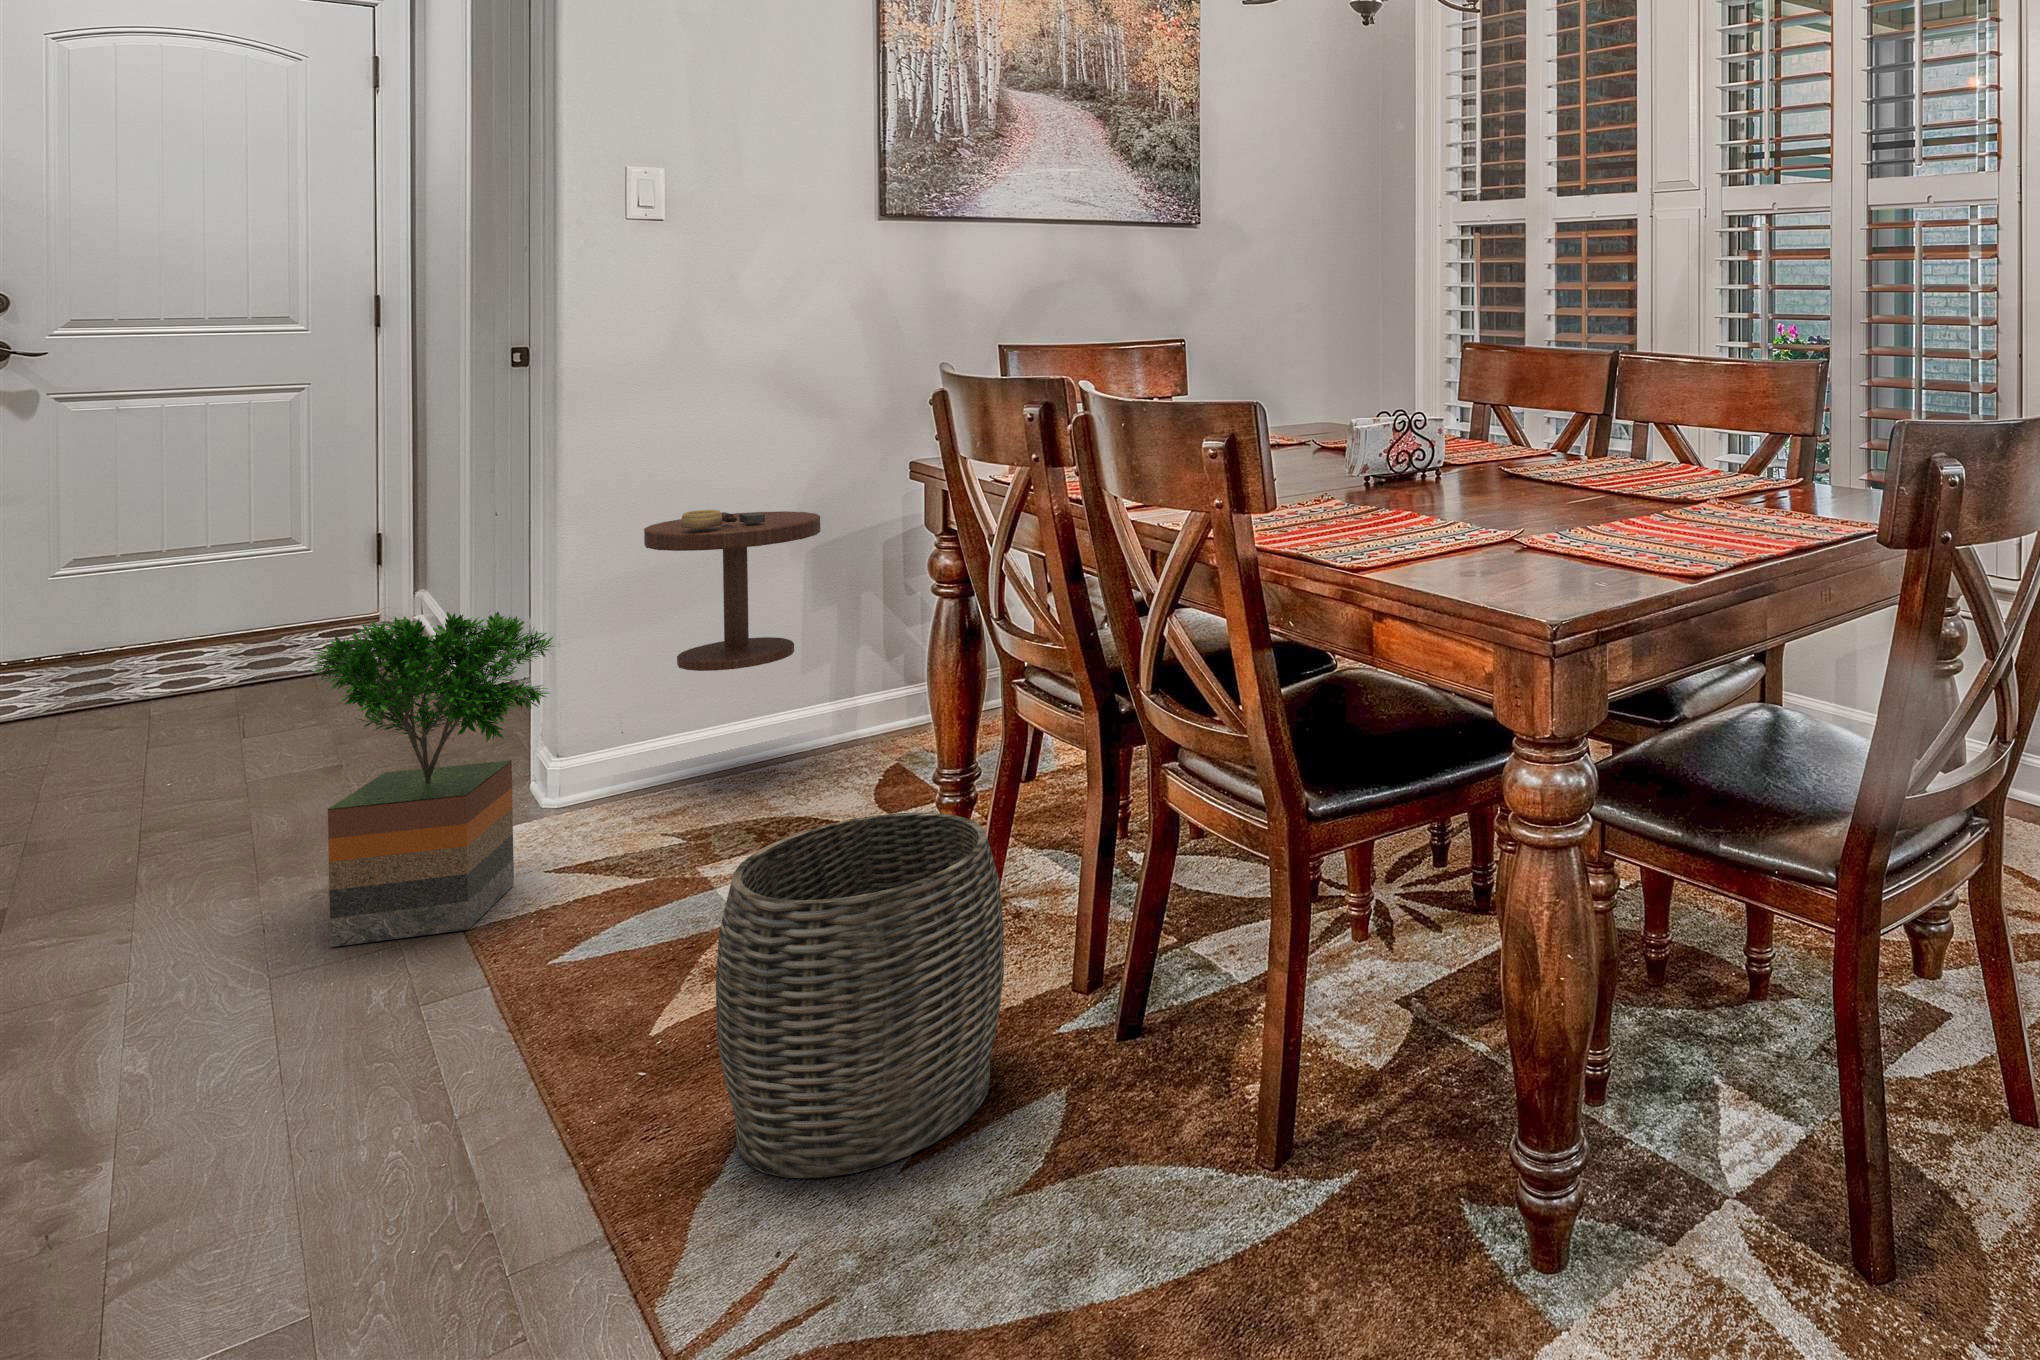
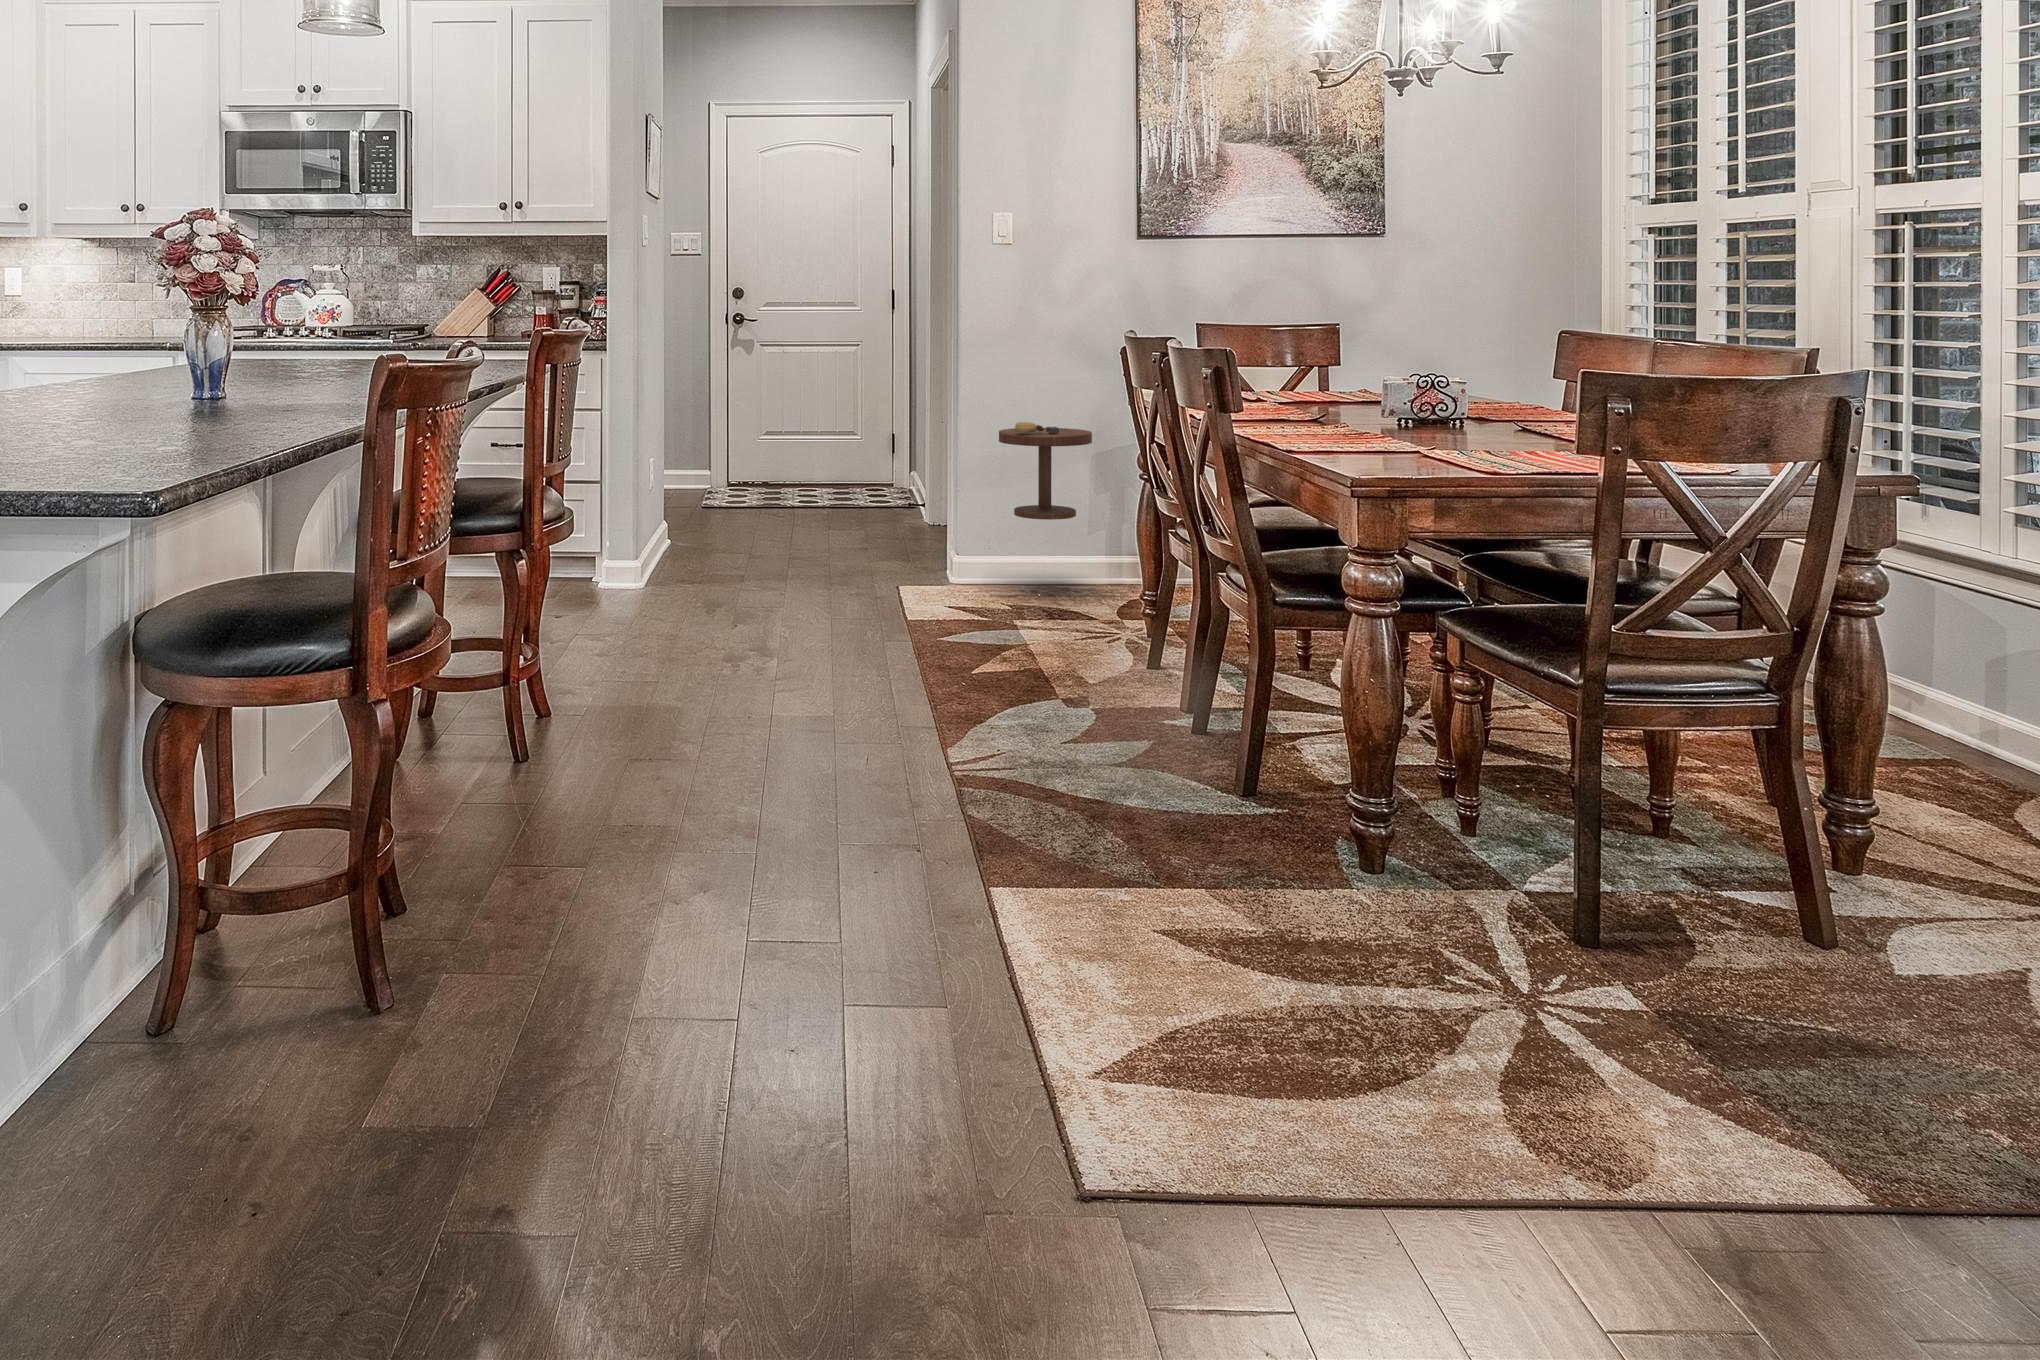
potted tree: present [310,612,553,947] -> none [851,461,951,623]
woven basket: present [716,812,1004,1178] -> none [989,579,1120,737]

